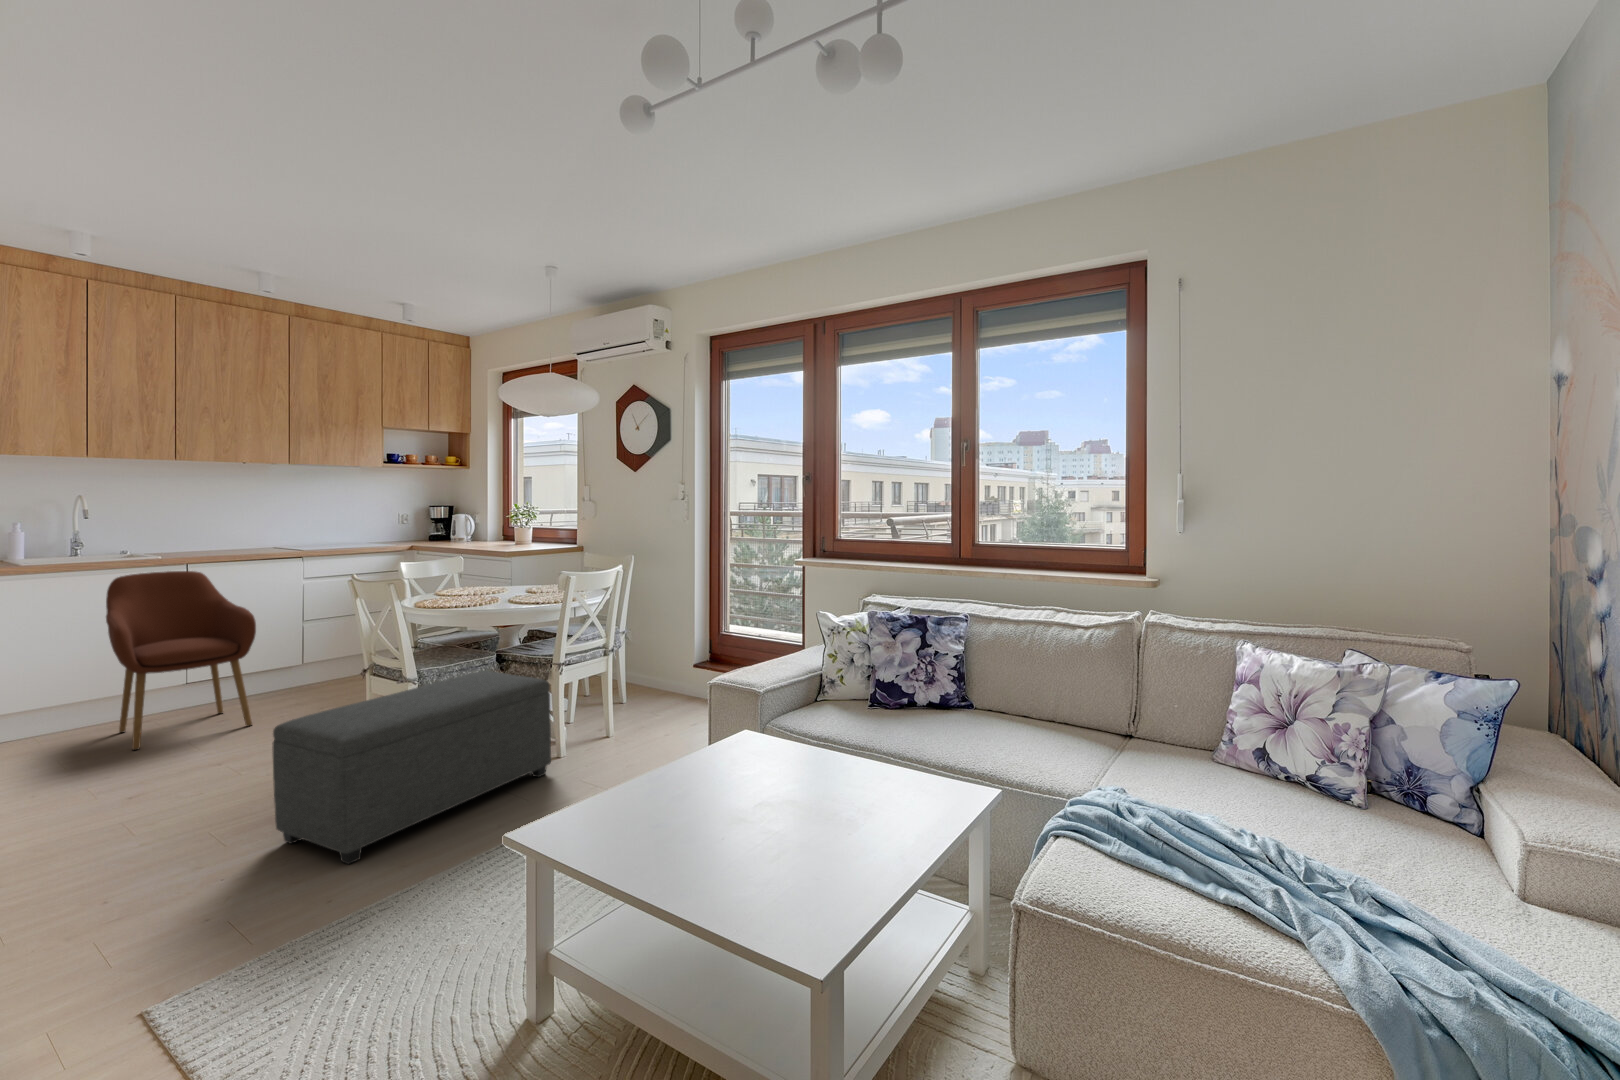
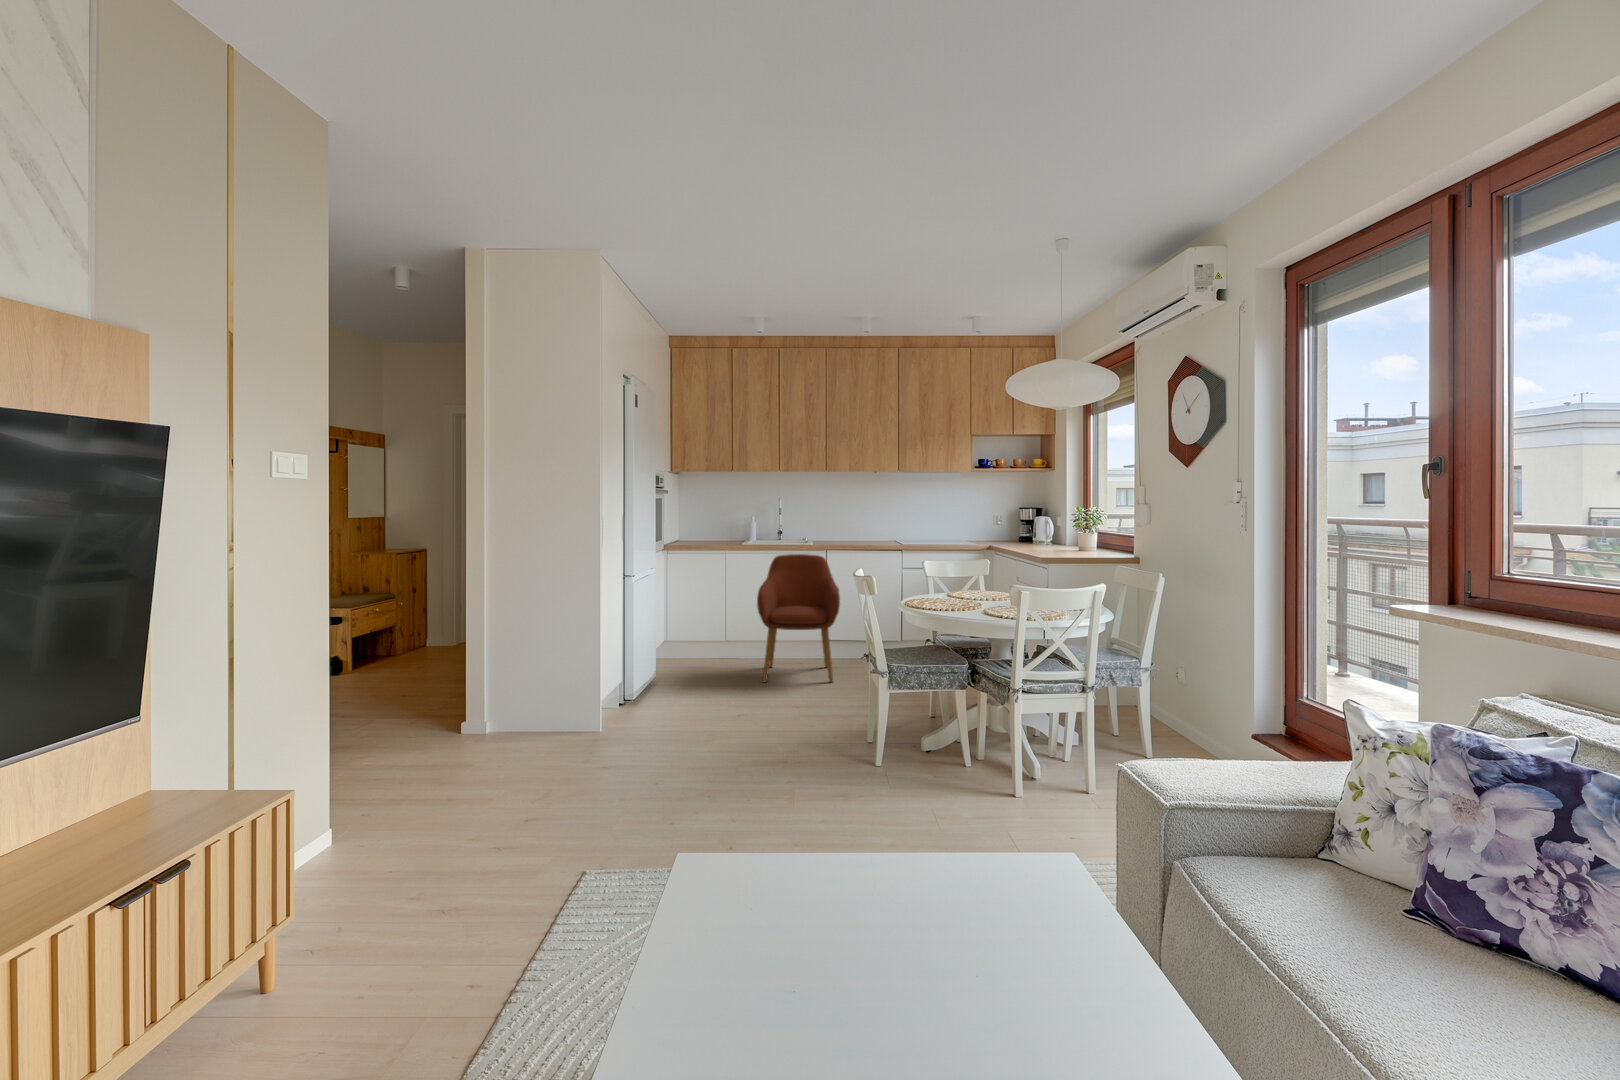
ottoman: present [272,671,551,864] -> none [752,680,990,827]

